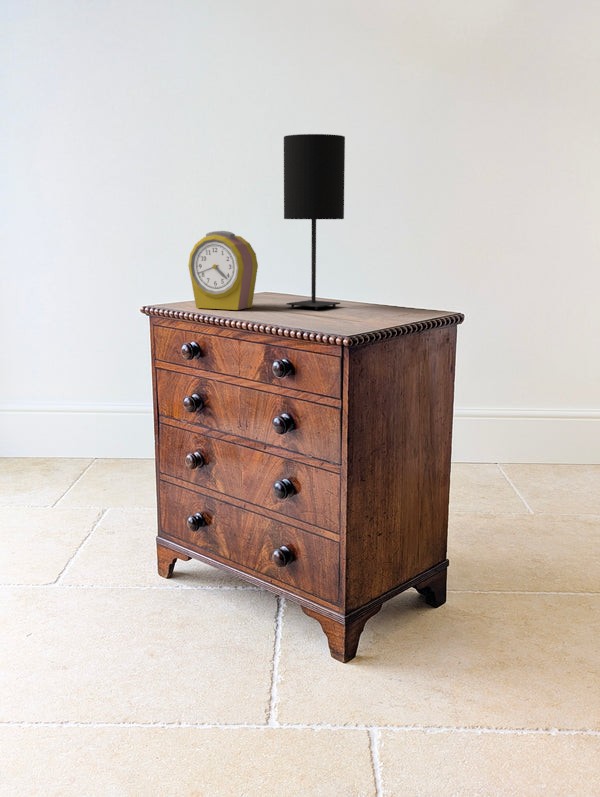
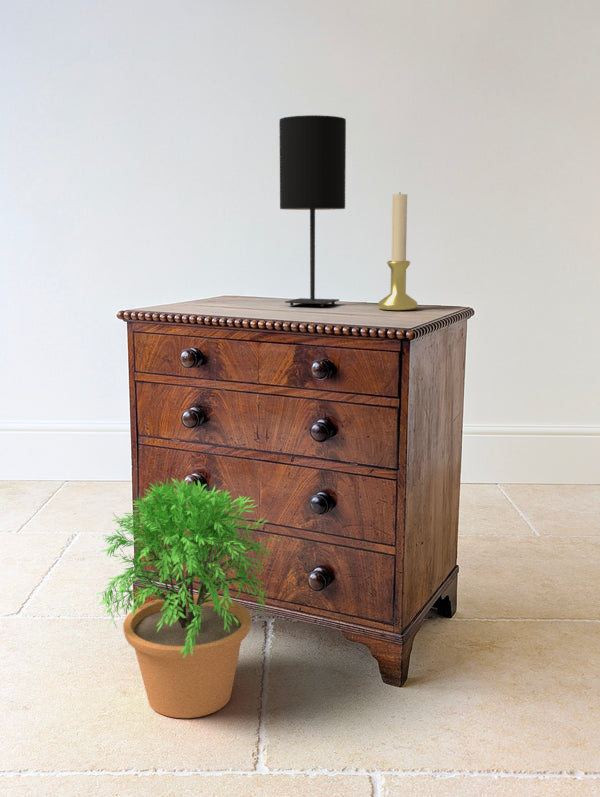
candle holder: none [362,203,399,316] -> present [378,194,418,310]
alarm clock: present [188,231,258,310] -> none [178,222,254,309]
potted plant: none [75,455,244,661] -> present [97,479,279,718]

